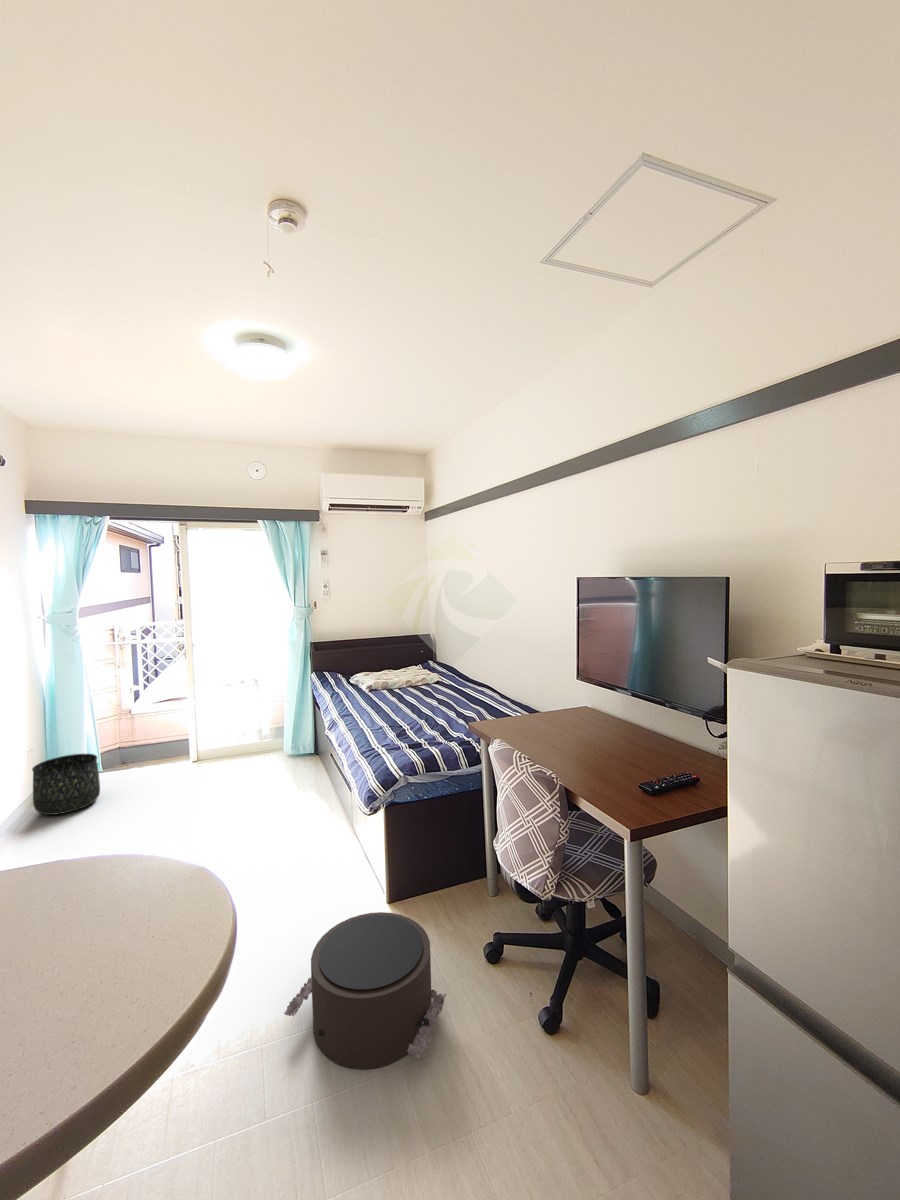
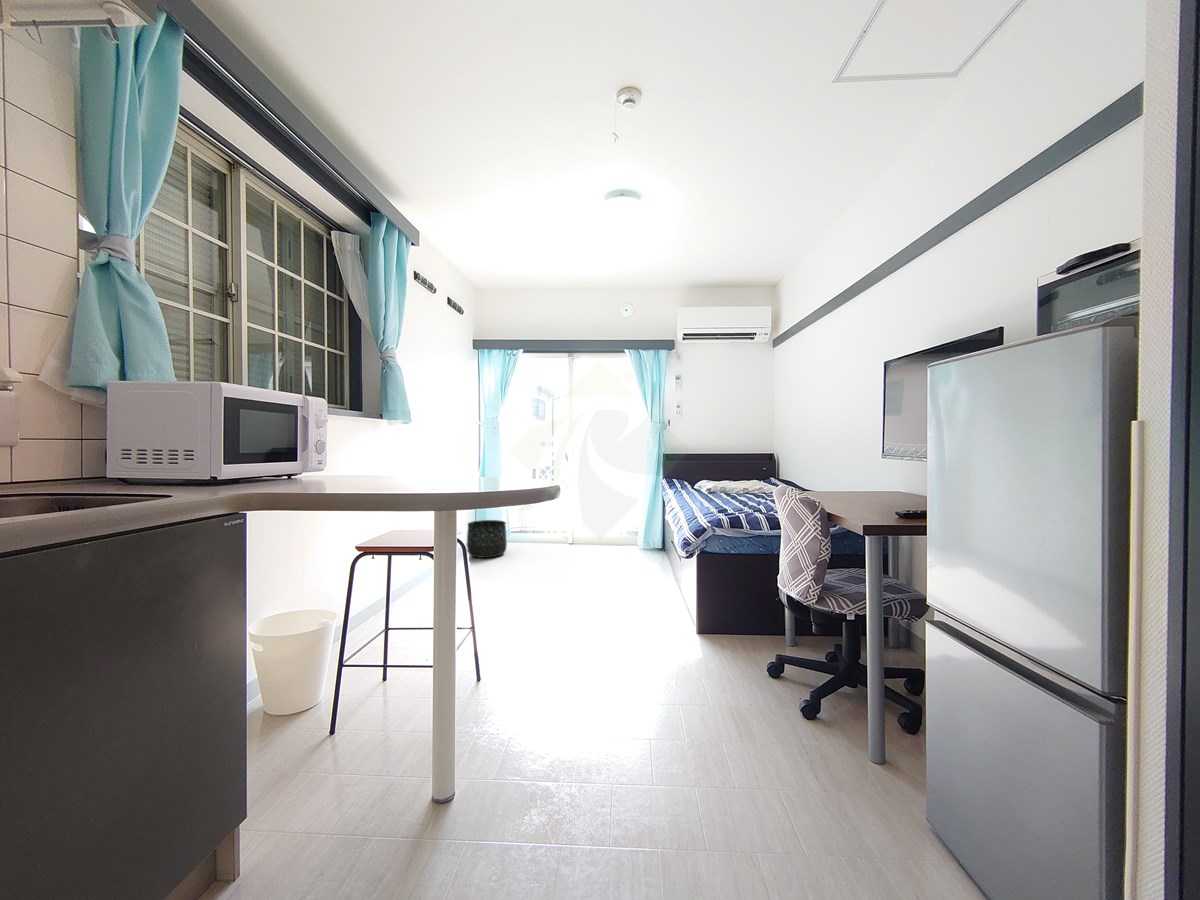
pouf: present [284,912,446,1069] -> none [606,619,727,707]

